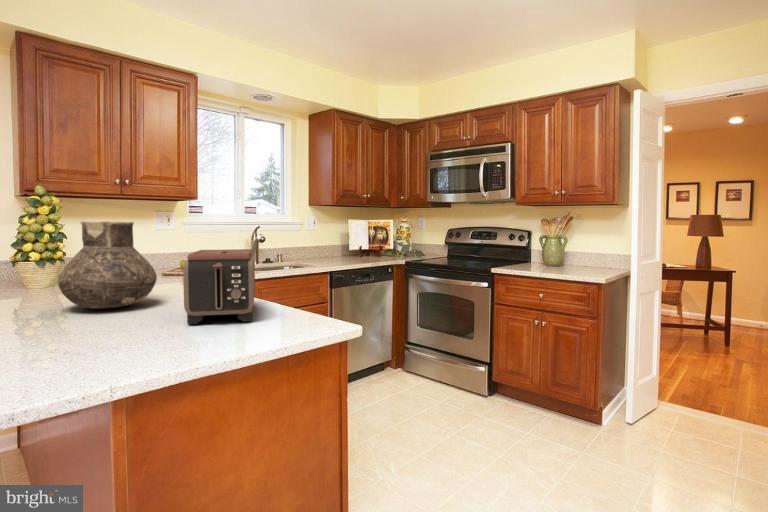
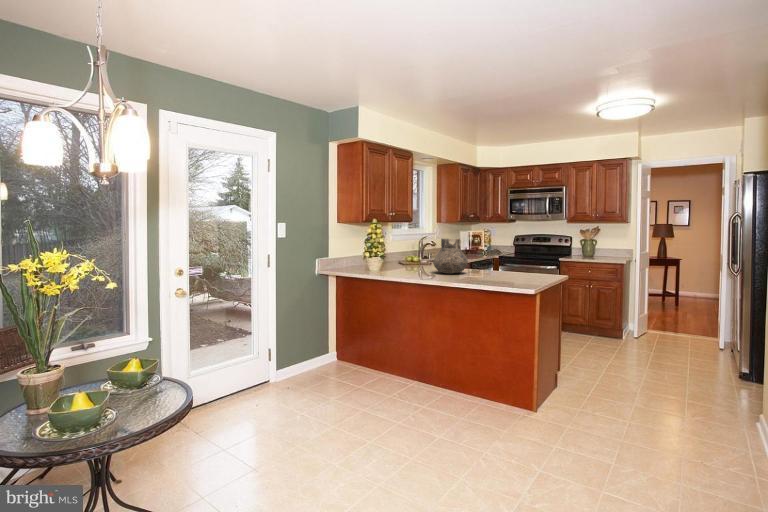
toaster: present [183,249,255,324] -> none [486,249,526,276]

